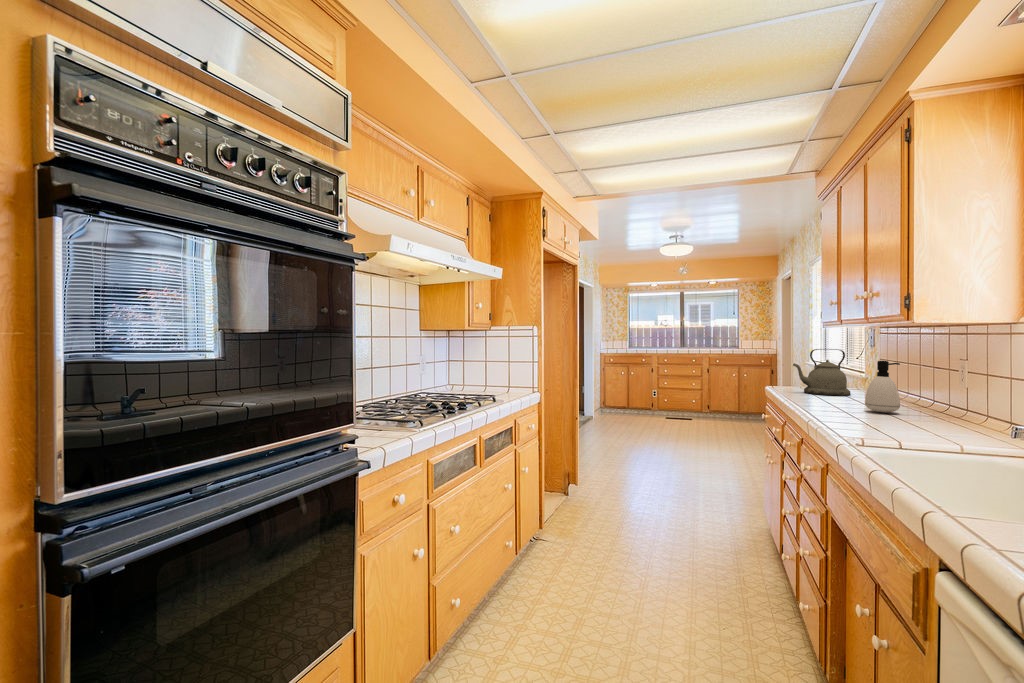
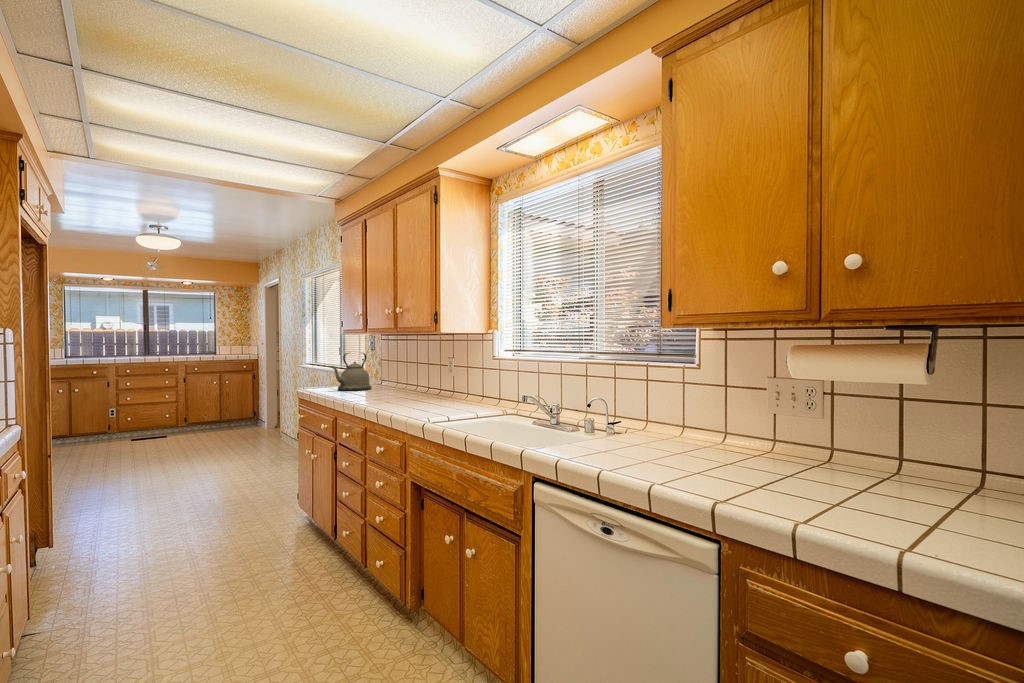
soap dispenser: present [865,361,900,413] -> none [399,360,420,398]

